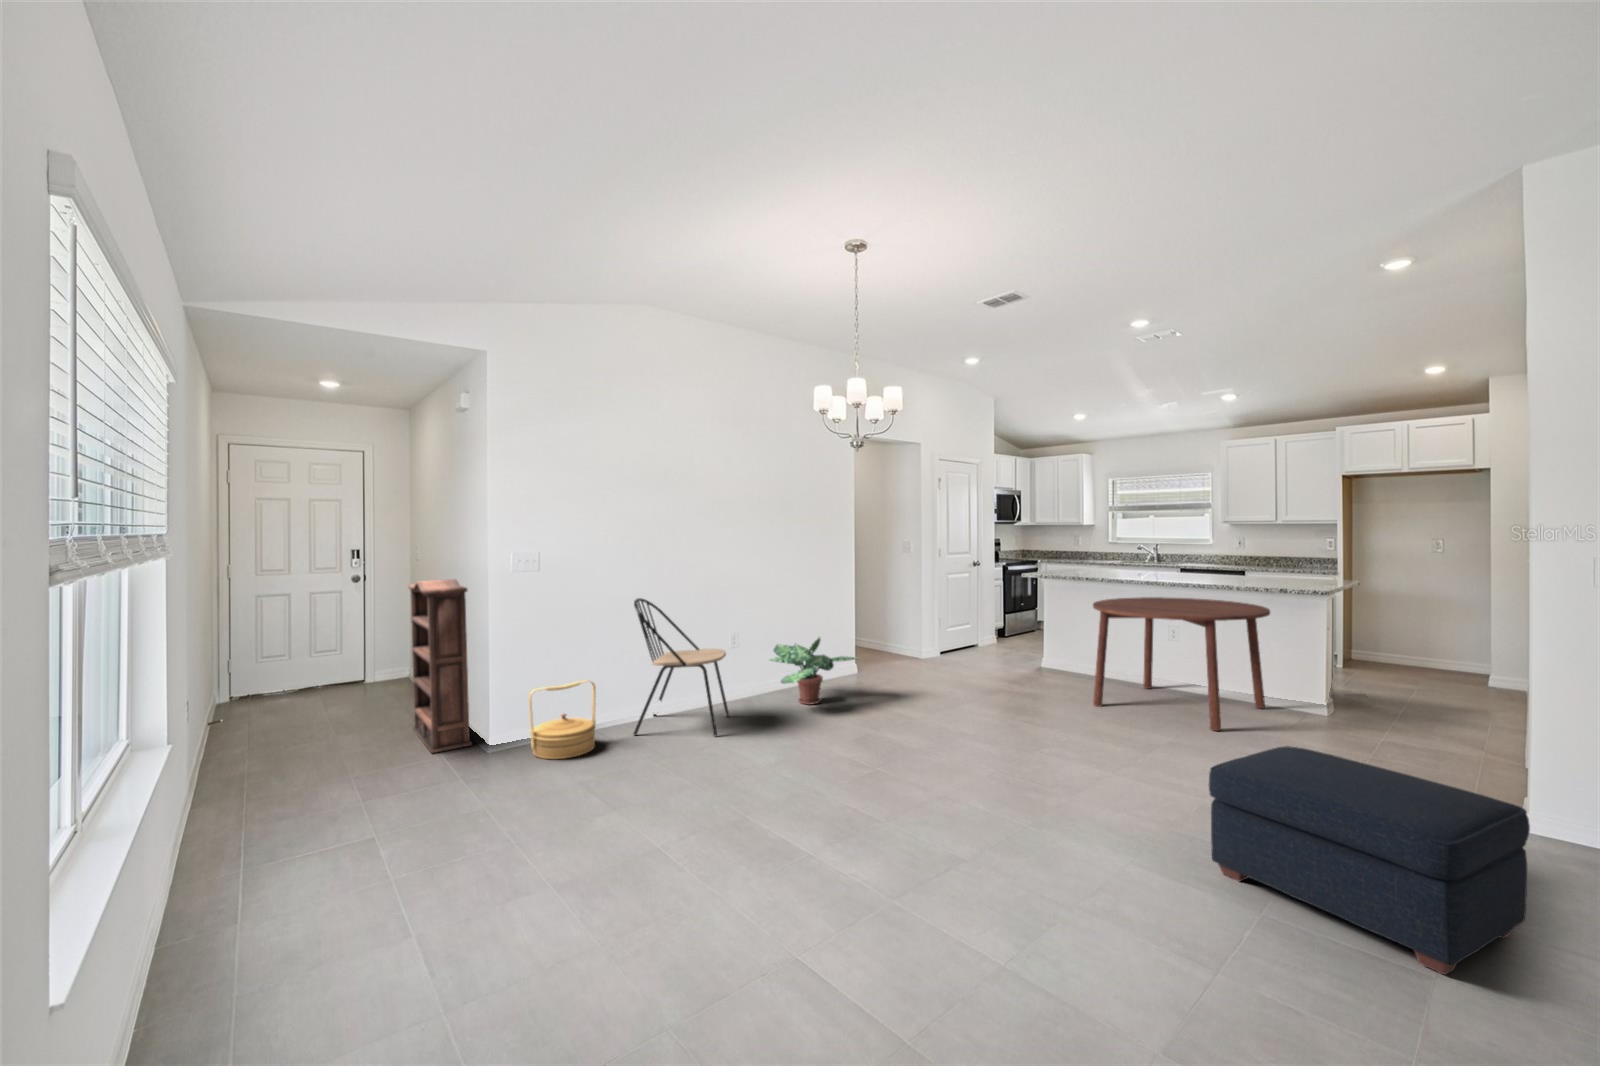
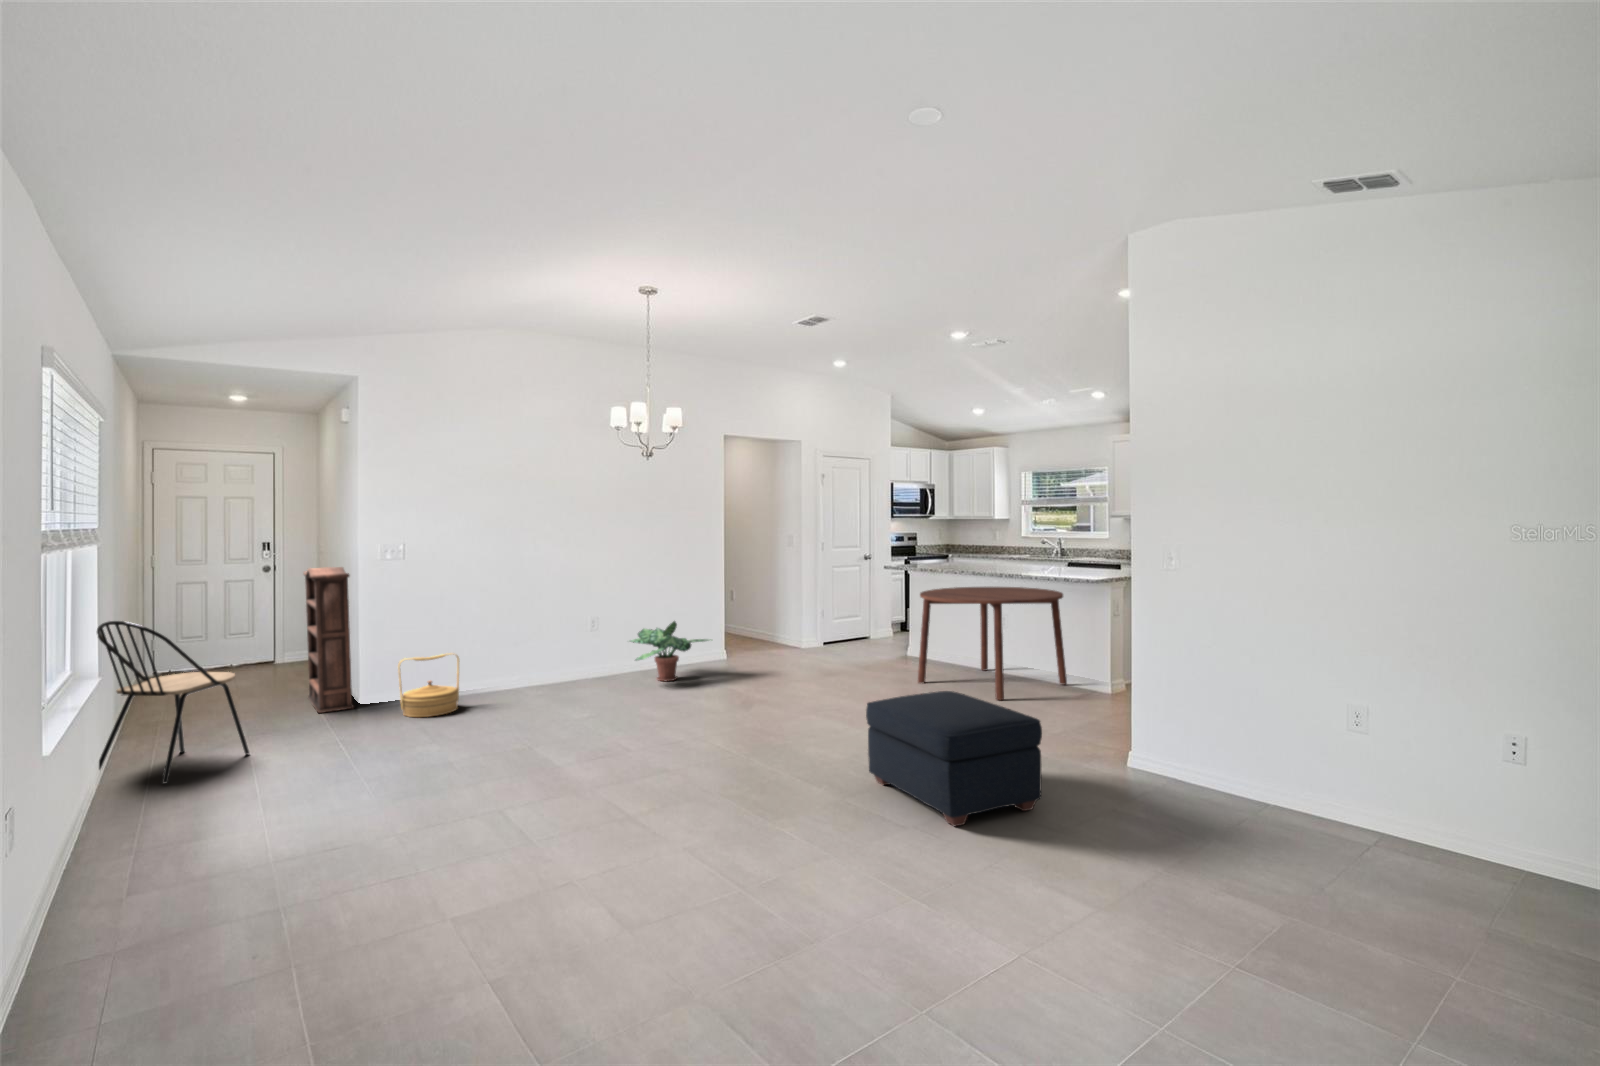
dining chair: present [634,598,729,736] -> present [97,621,249,783]

